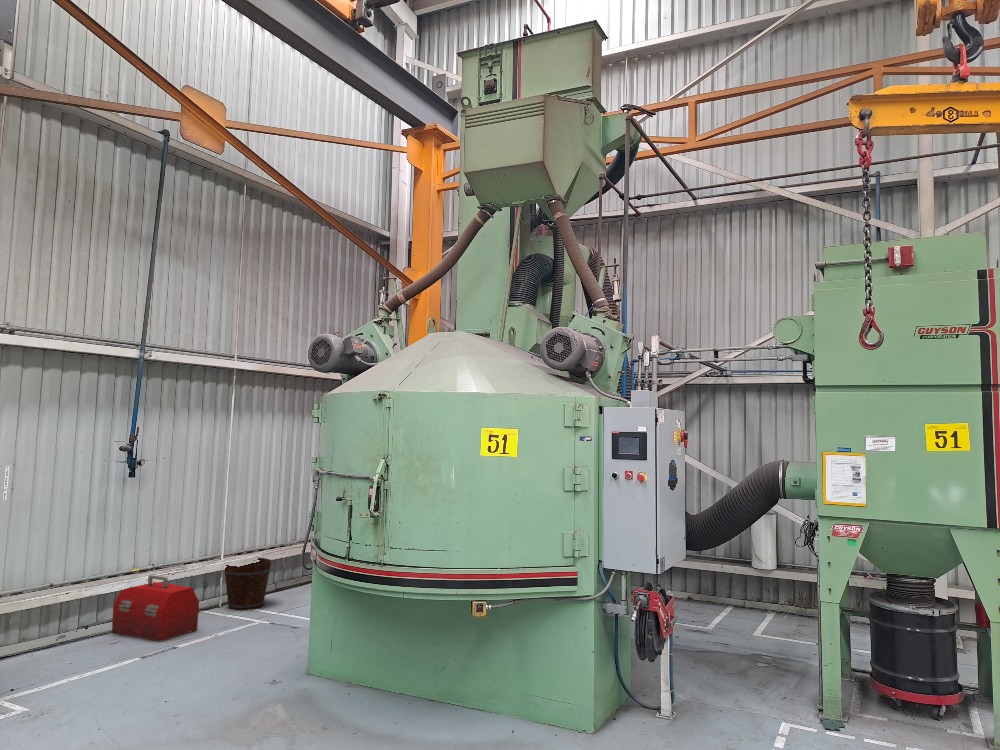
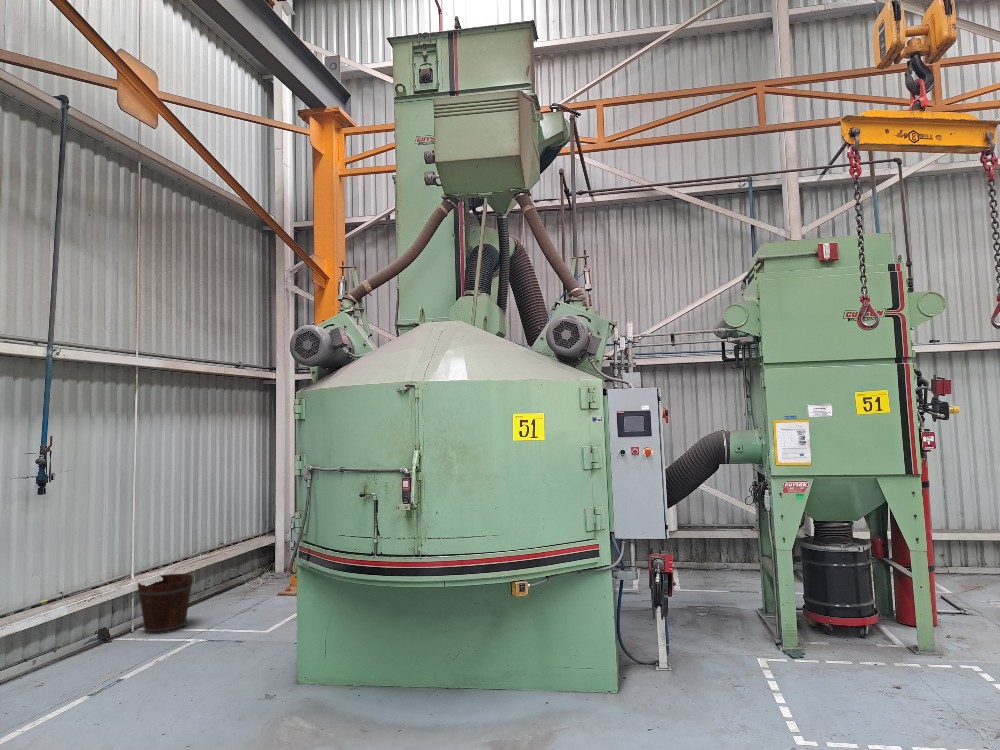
toolbox: present [112,575,199,642] -> none [22,605,130,679]

